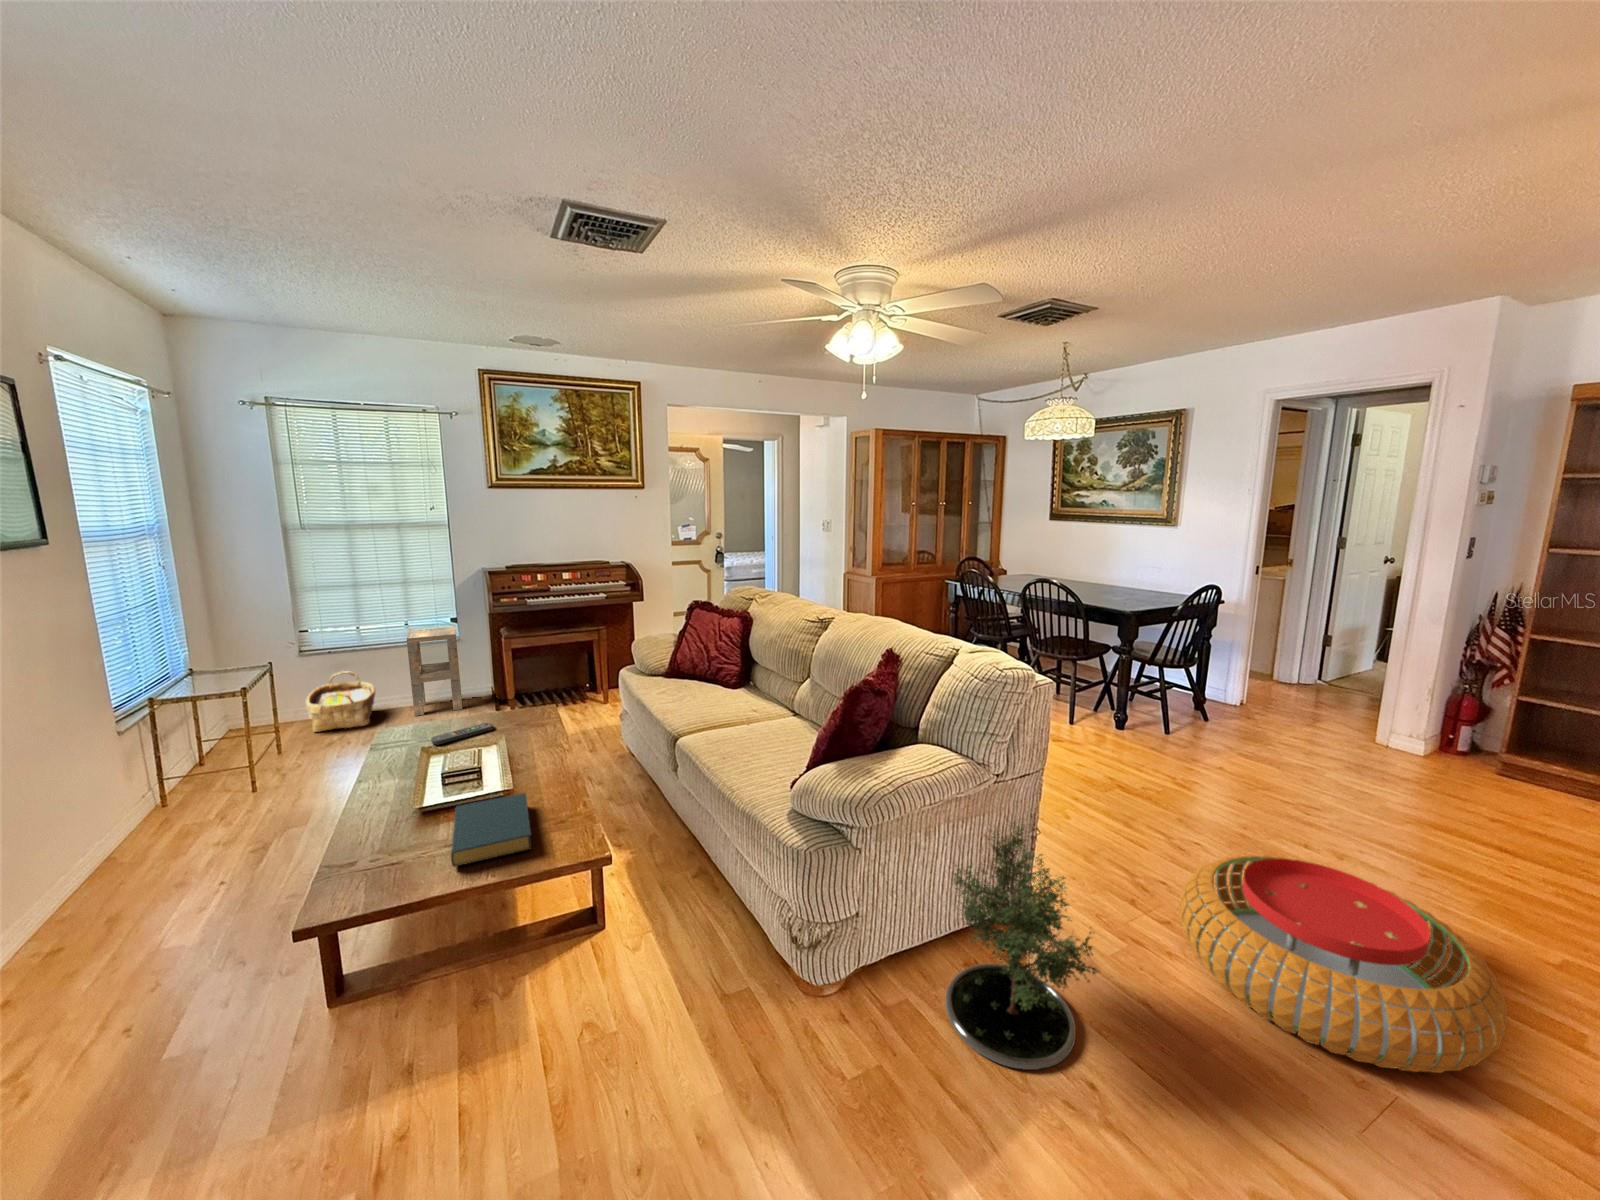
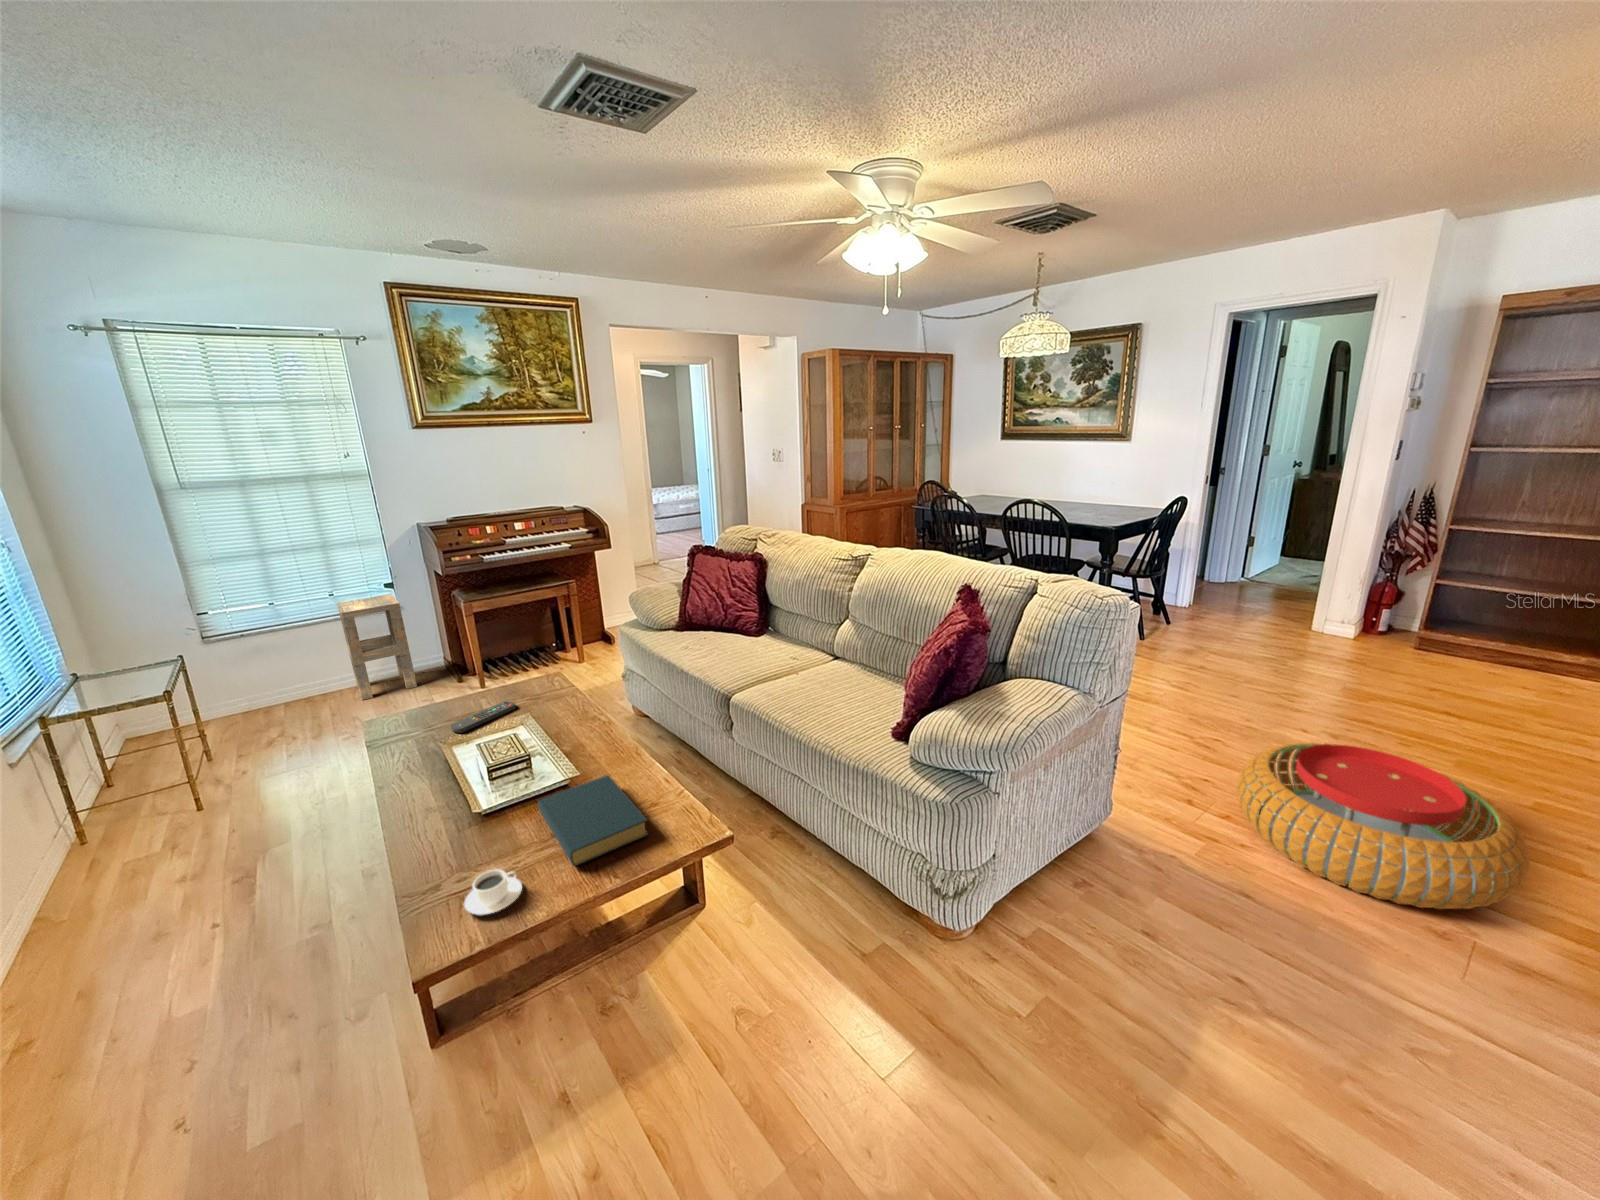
woven basket: present [306,671,375,732] -> none [225,657,310,732]
potted tree: present [945,821,1098,1070] -> none [1069,739,1238,966]
coffee cup: none [348,858,404,894] -> present [464,869,522,915]

